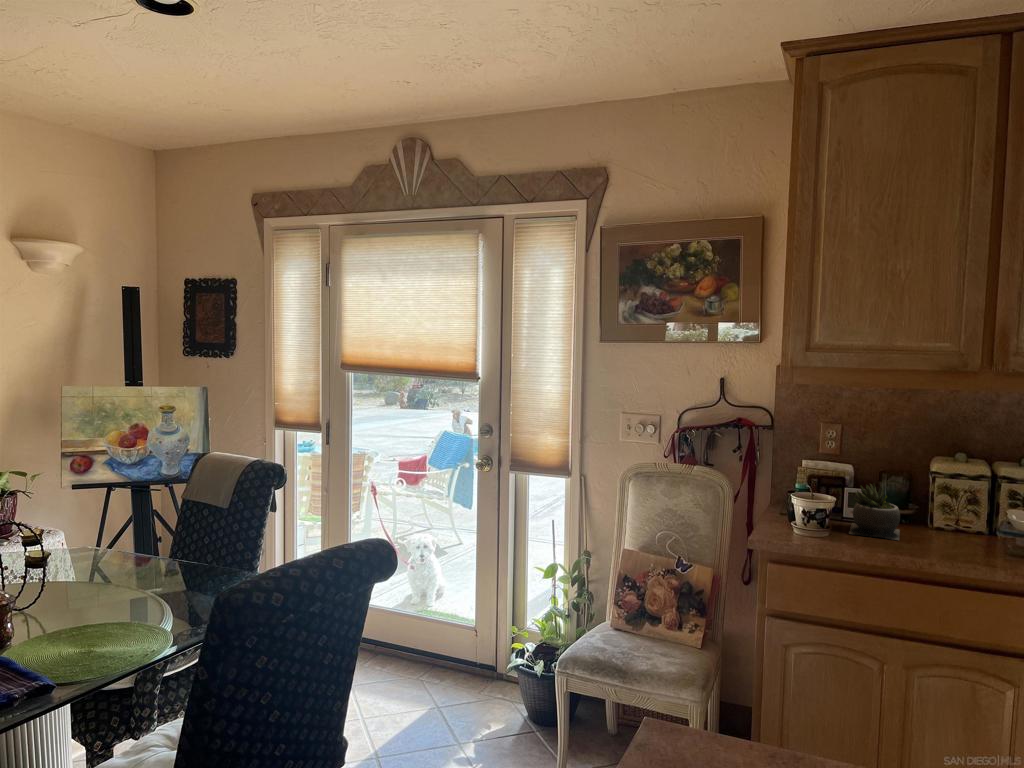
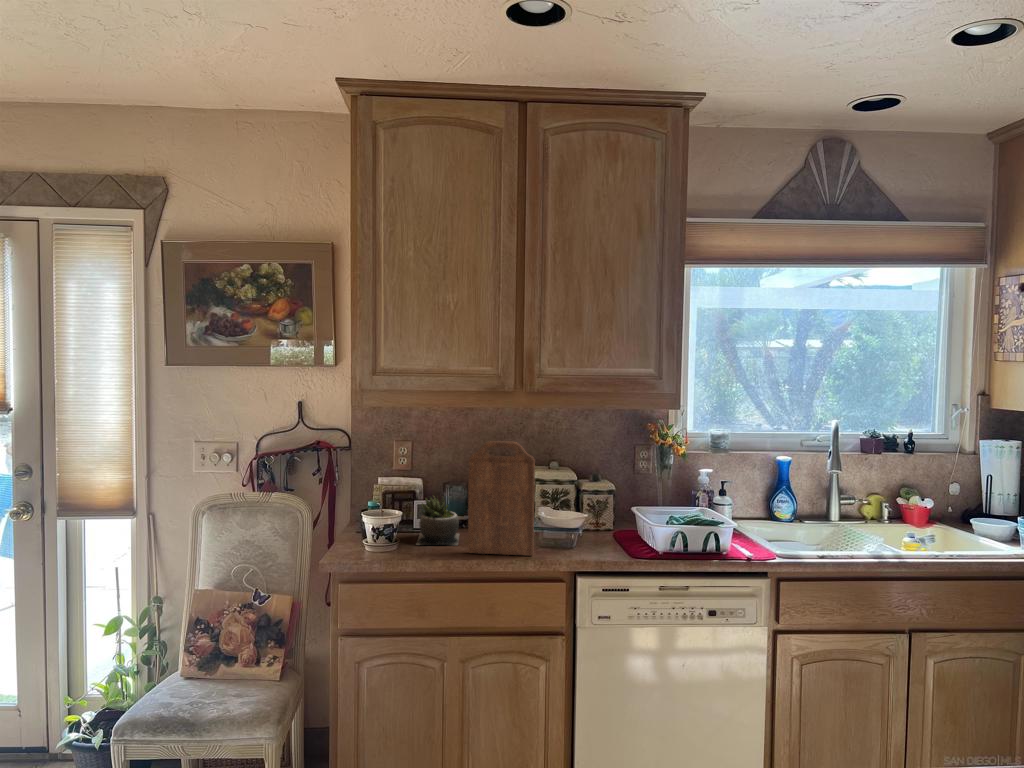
cutting board: none [912,427,1005,562] -> present [468,441,535,556]

